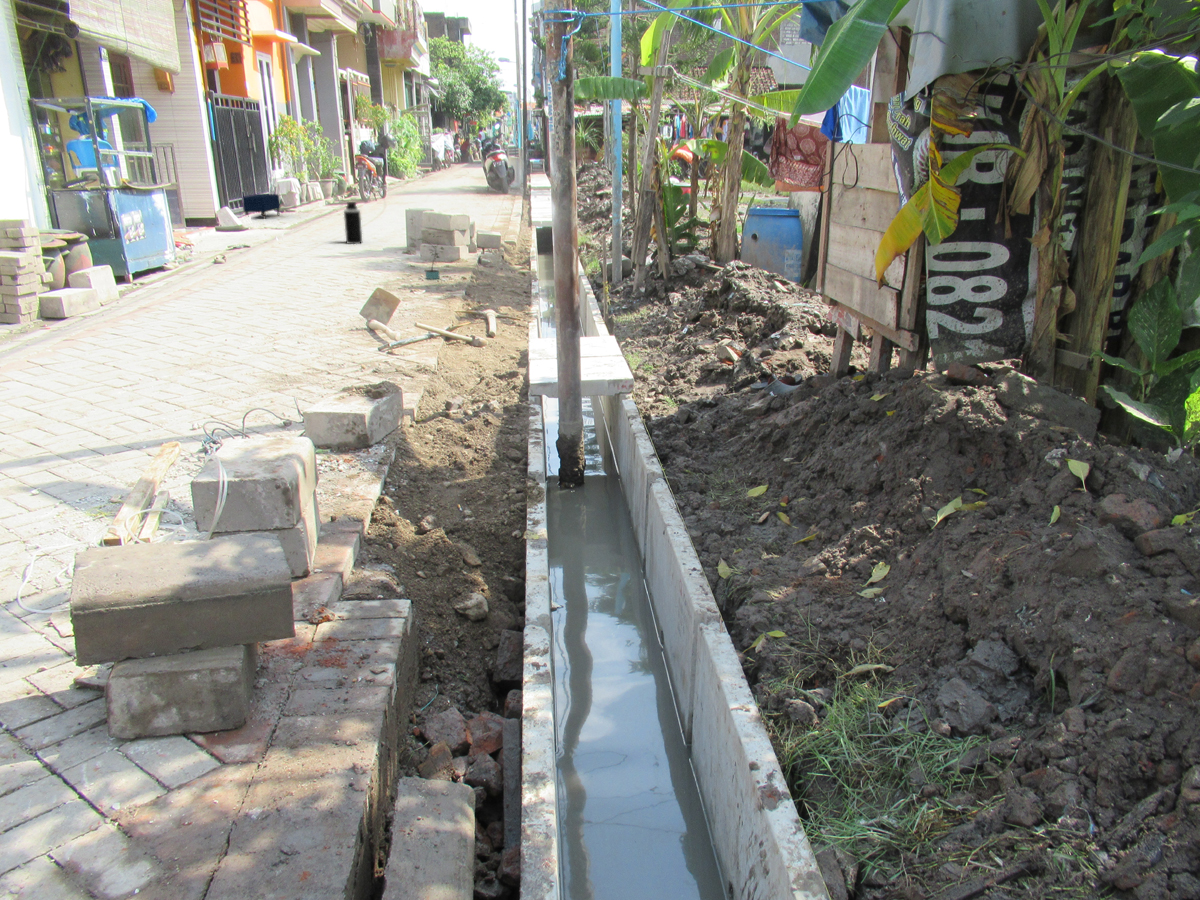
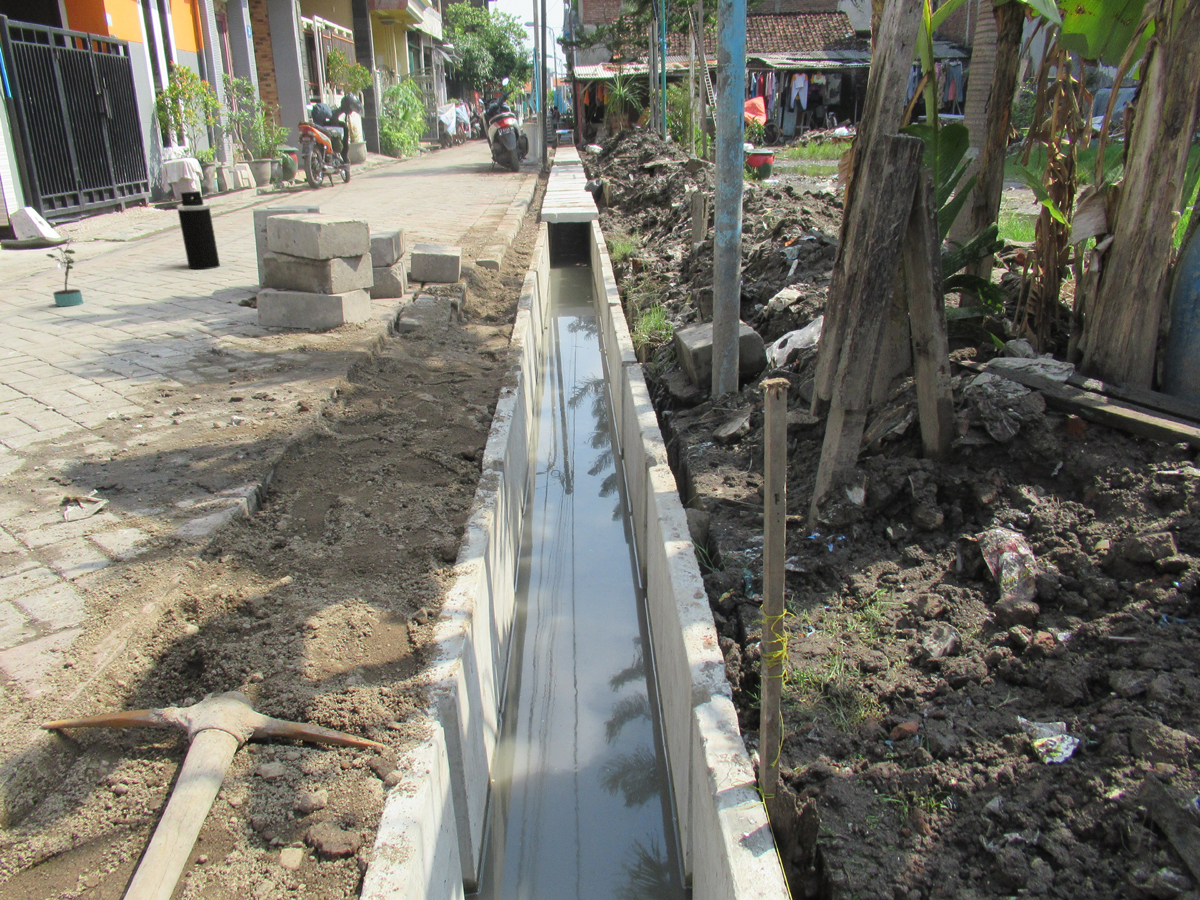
bench: present [243,194,280,219] -> none [88,182,161,222]
potted plant: present [426,246,443,279] -> present [28,226,83,306]

